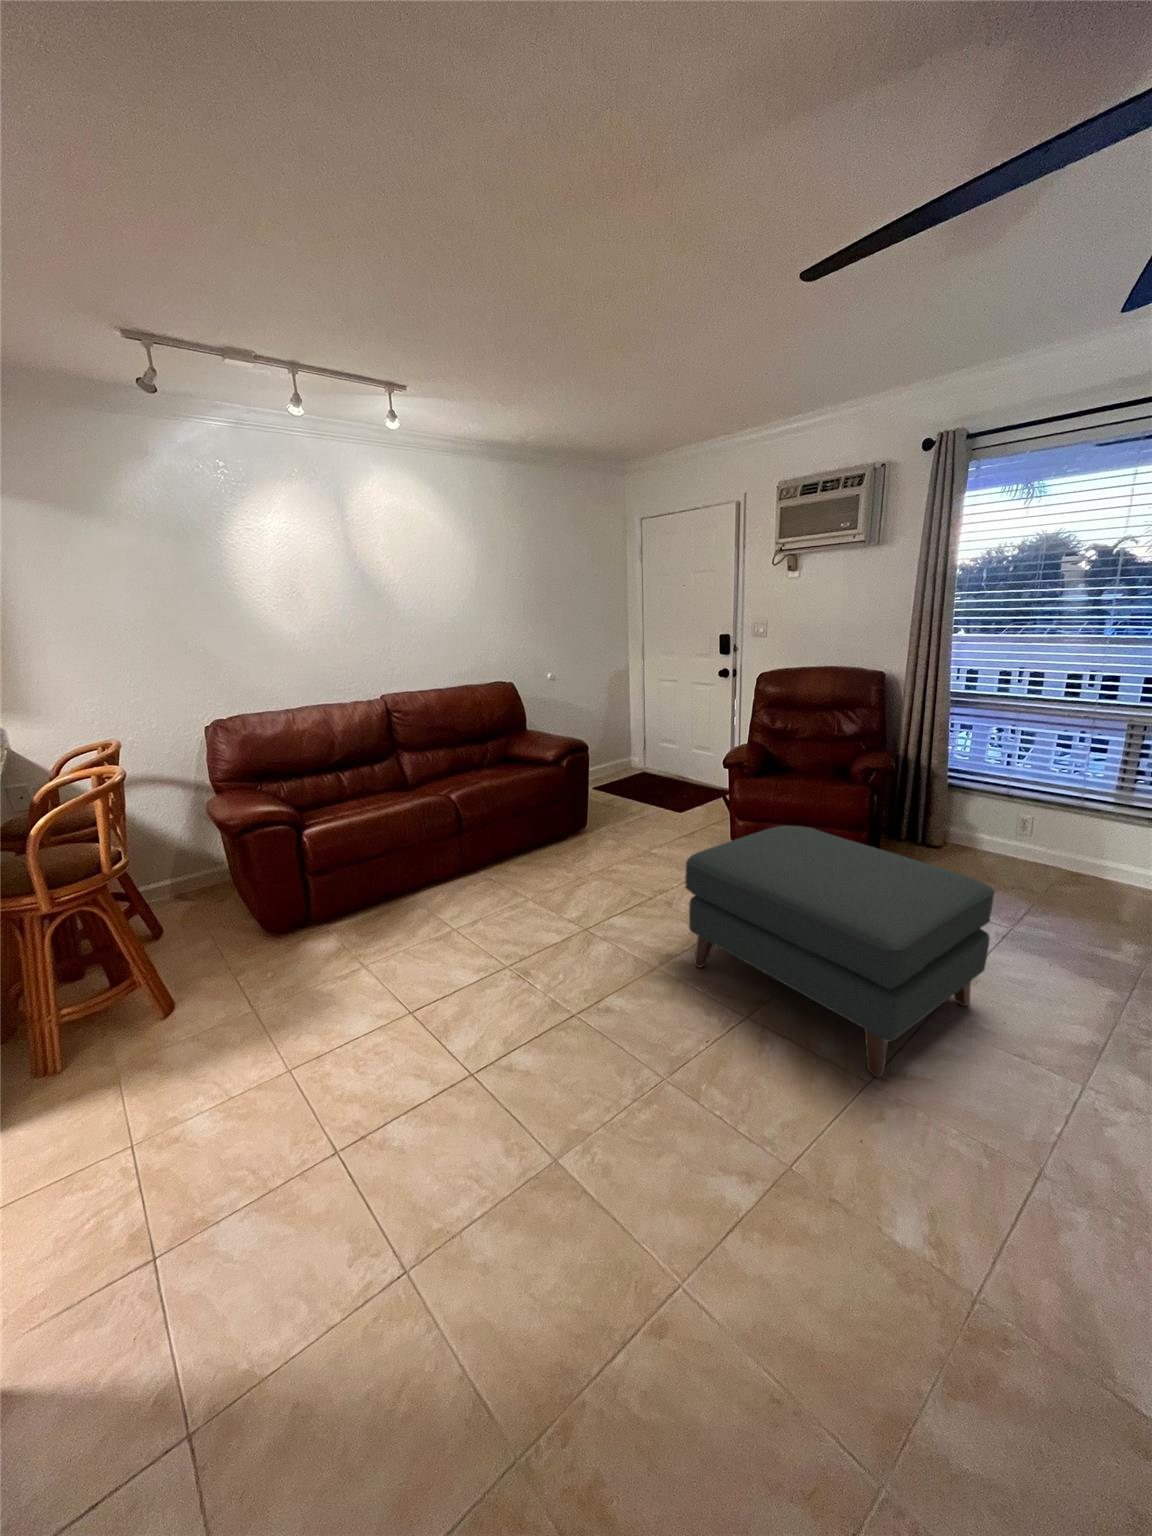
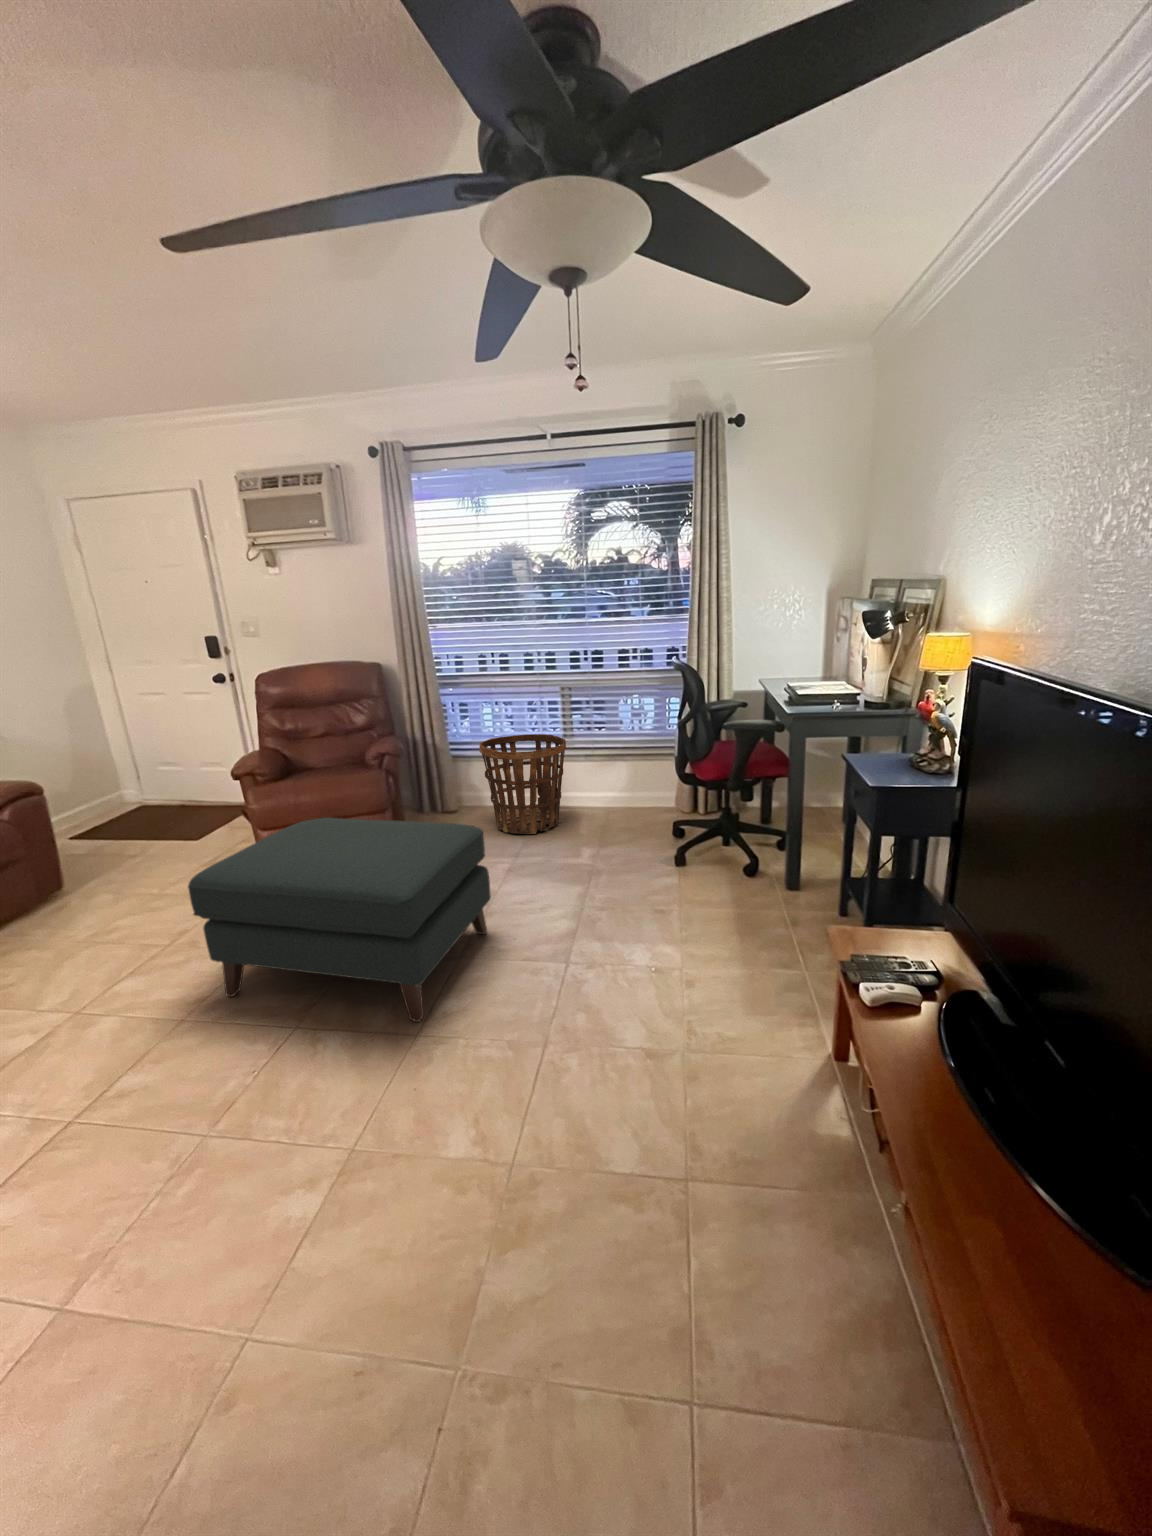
basket: none [988,773,1123,901] -> present [479,734,566,834]

